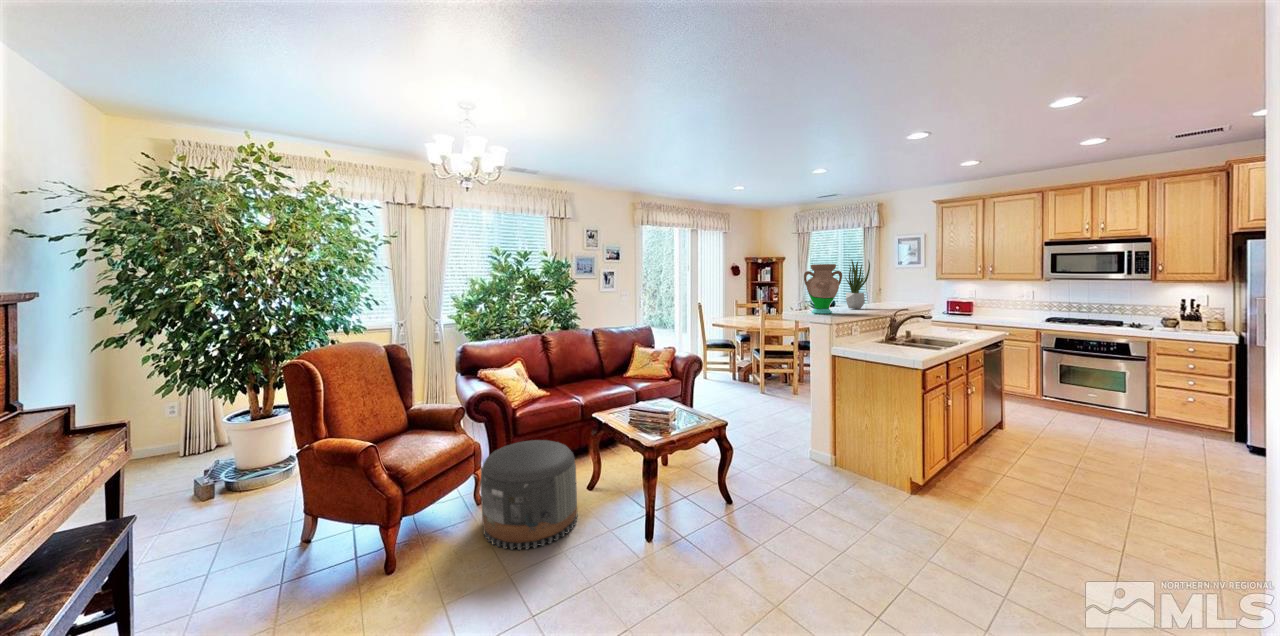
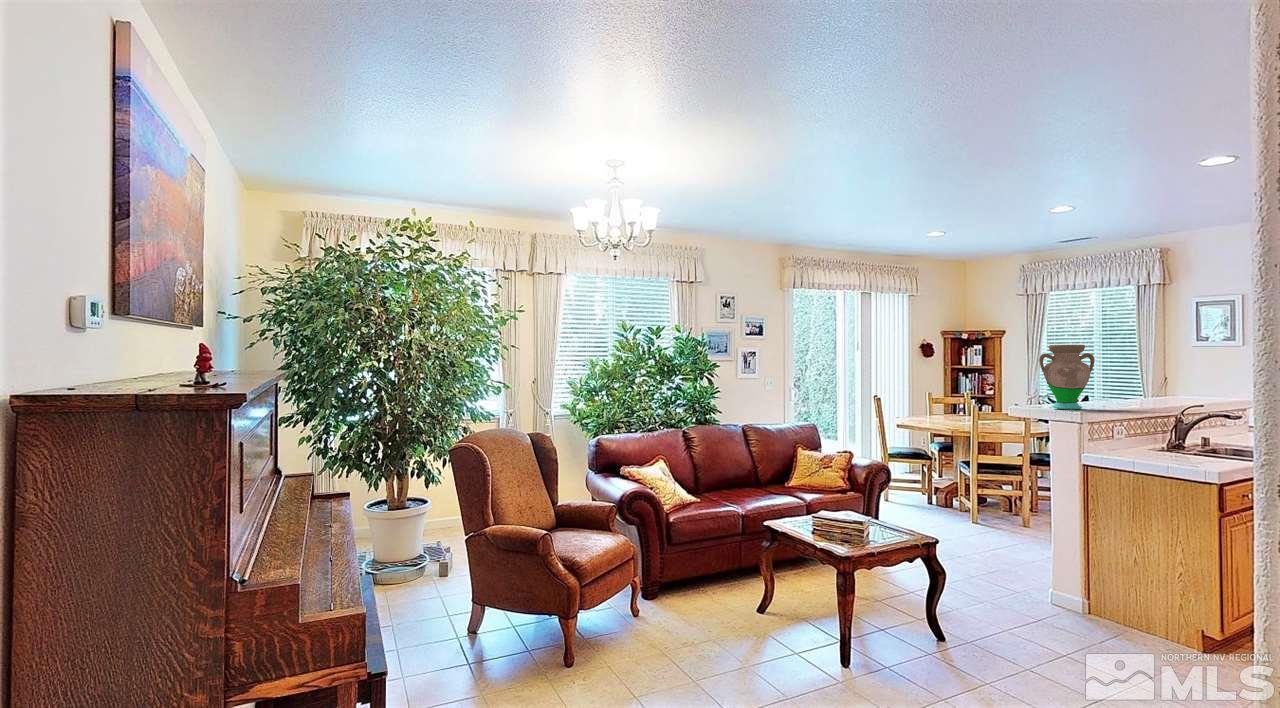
potted plant: present [846,260,870,309] -> none [1099,337,1136,405]
pouf: present [480,440,578,550] -> none [651,548,759,667]

